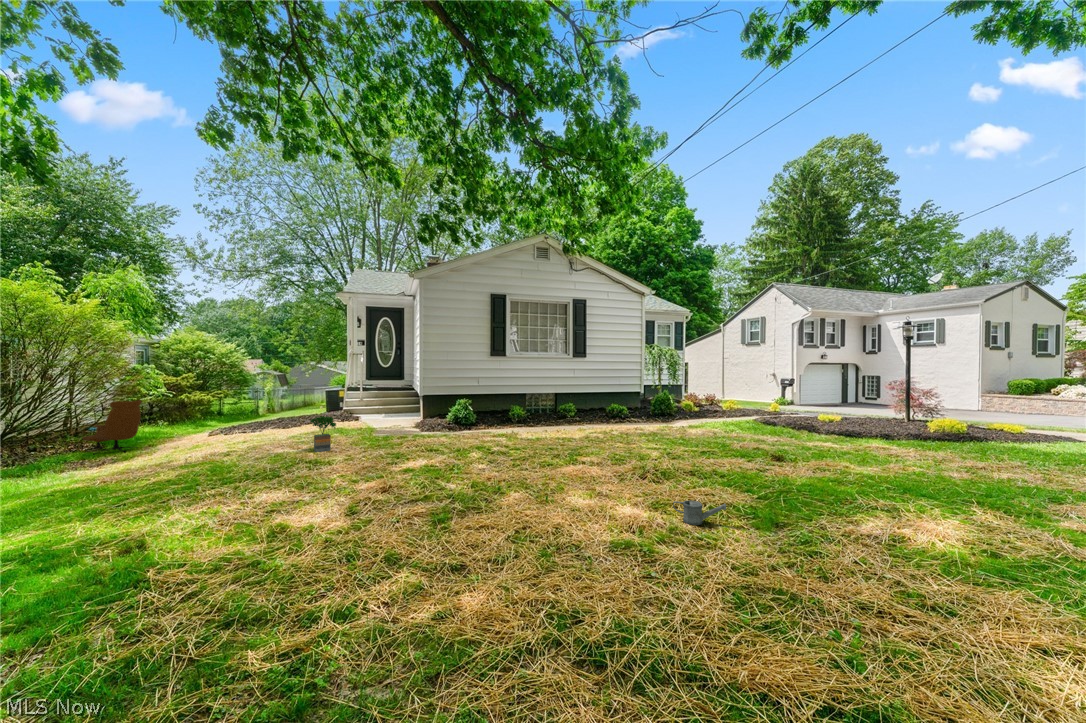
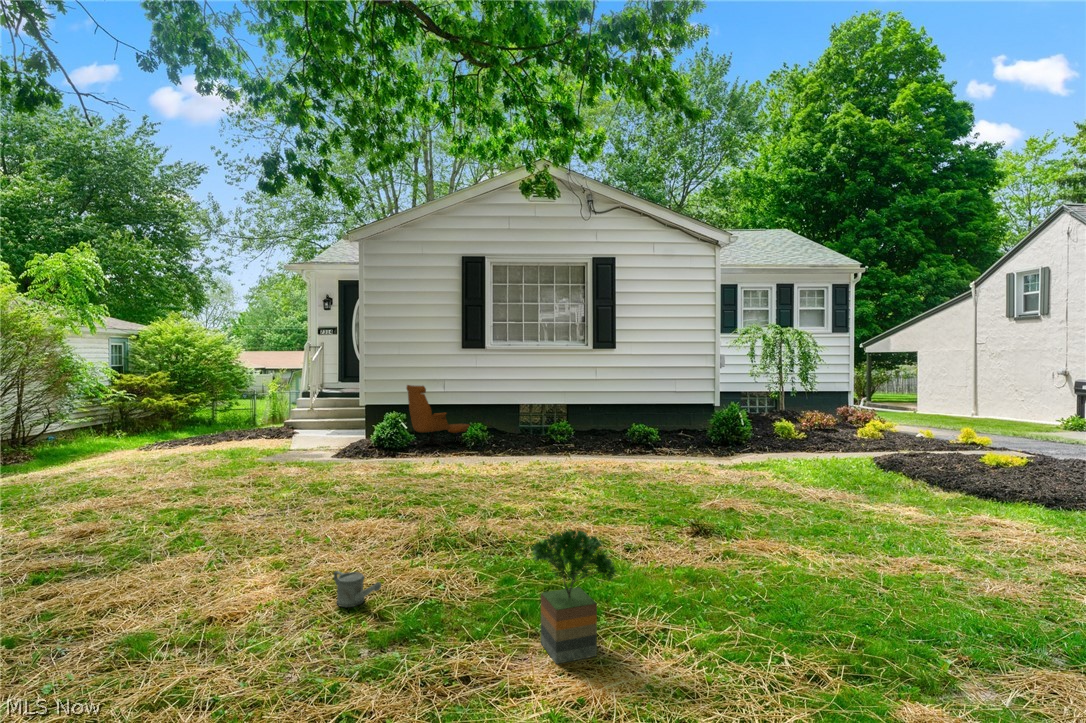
lounge chair: present [83,400,142,454] -> present [407,385,470,447]
potted tree: present [310,416,336,452] -> present [532,530,616,664]

